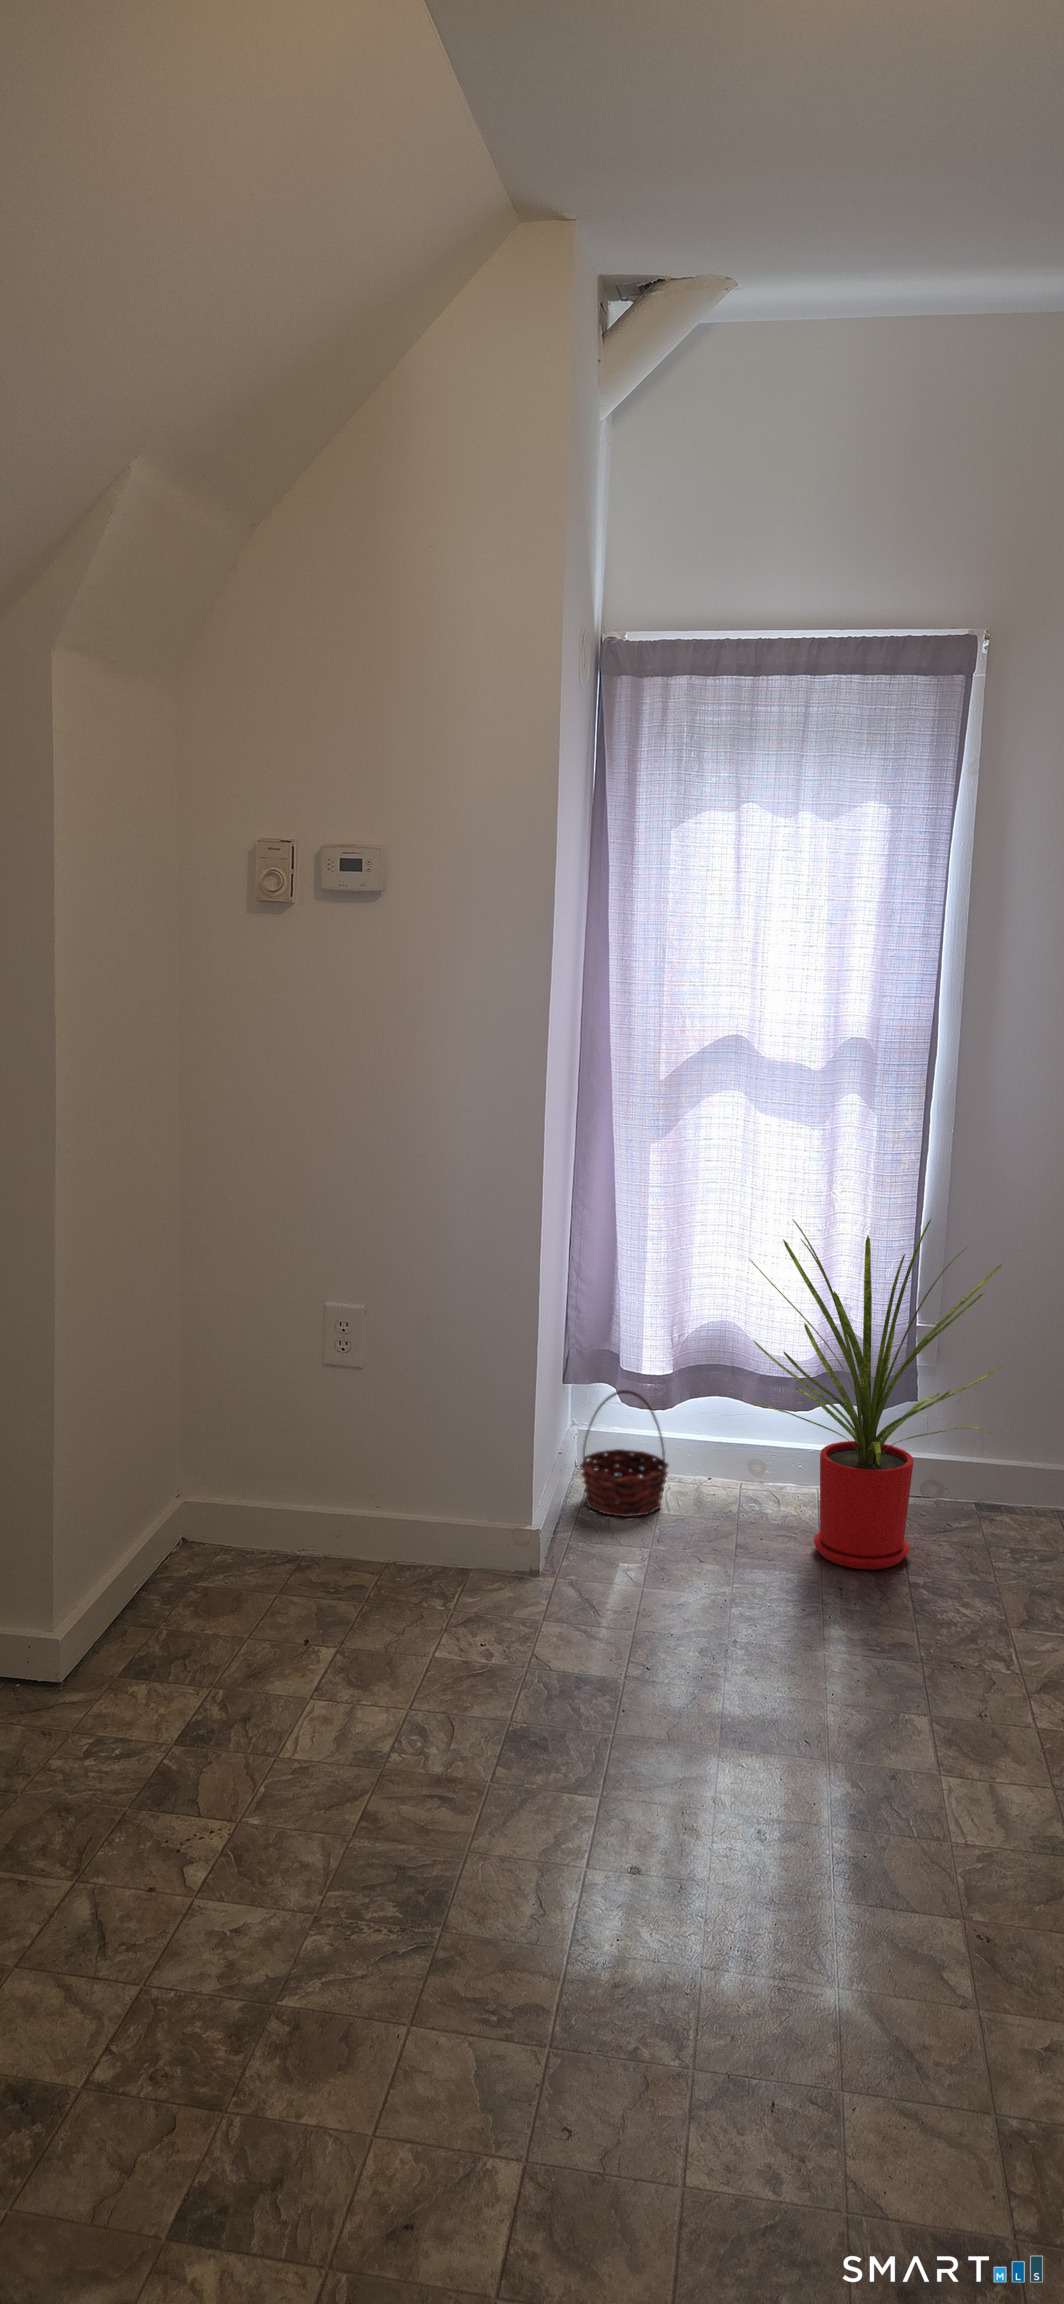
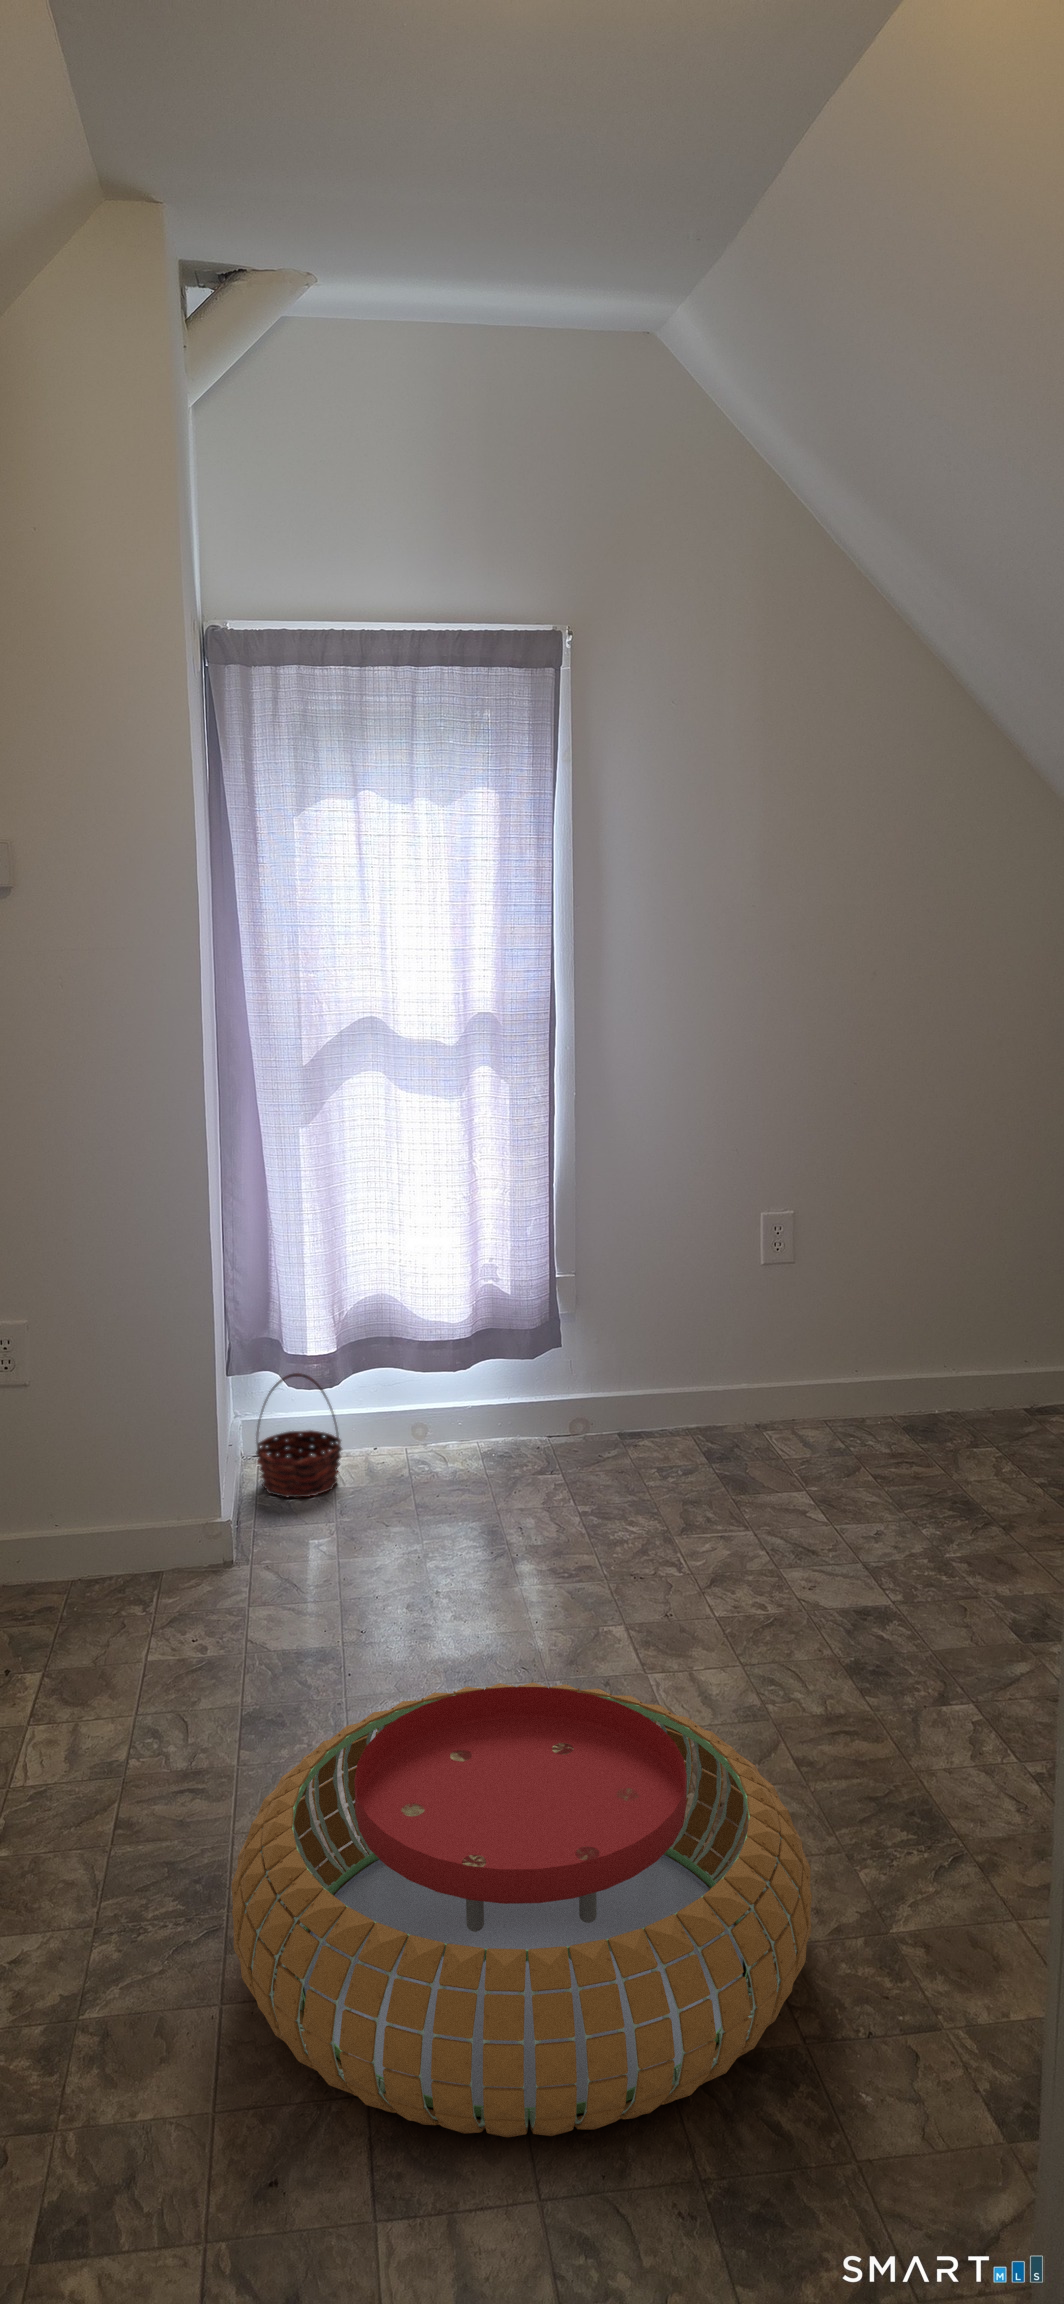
house plant: present [750,1219,1004,1569] -> none [416,1175,664,1513]
pouf: none [396,1698,946,2096] -> present [231,1683,812,2137]

